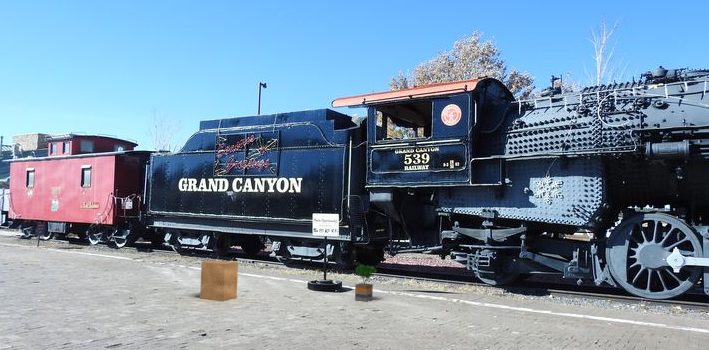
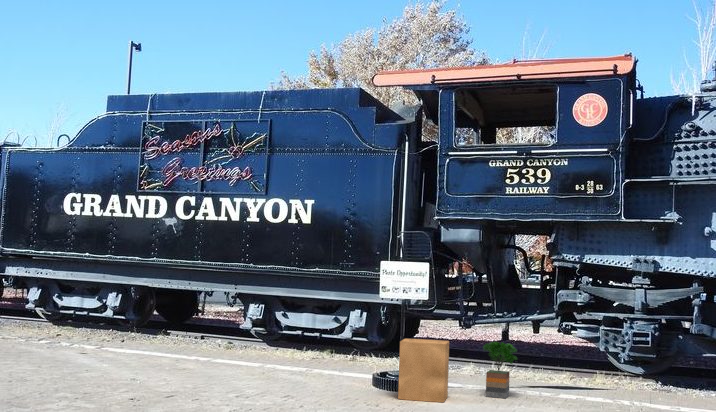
cardboard box: present [200,261,238,301] -> present [398,338,449,402]

